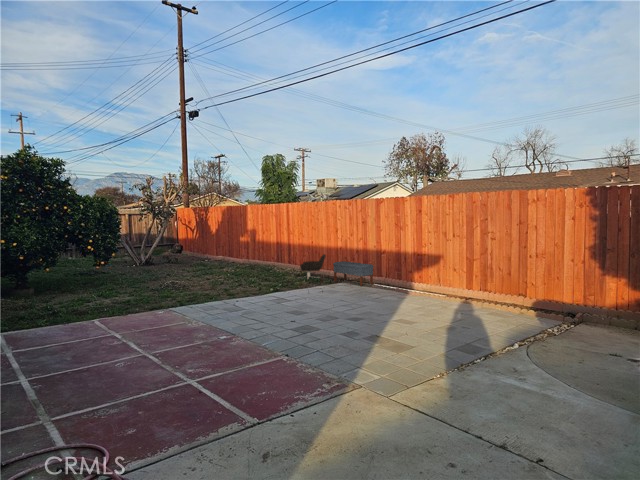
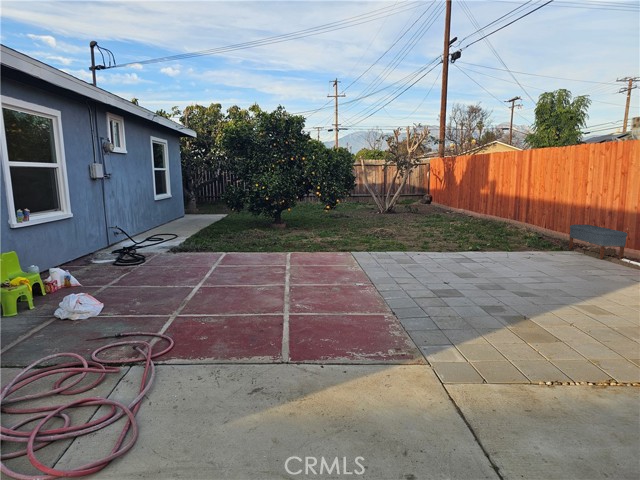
lounge chair: present [300,254,326,278] -> none [524,214,568,243]

